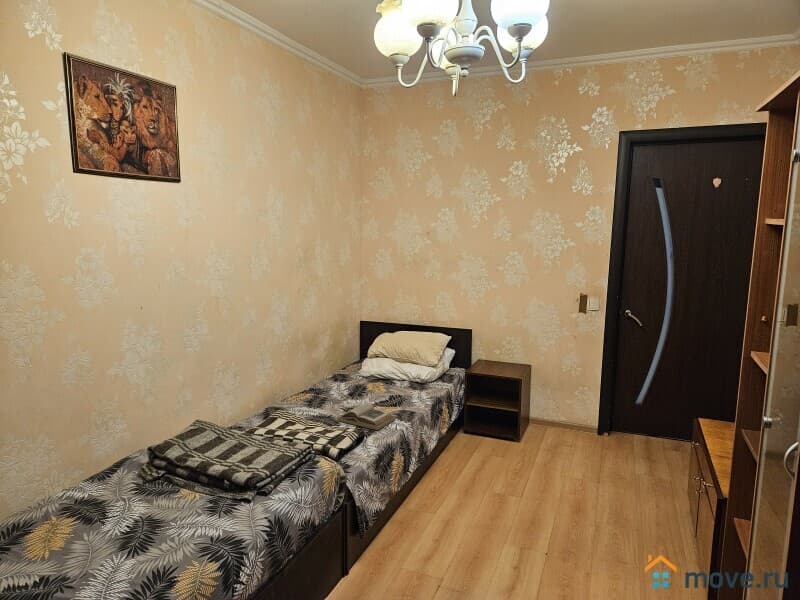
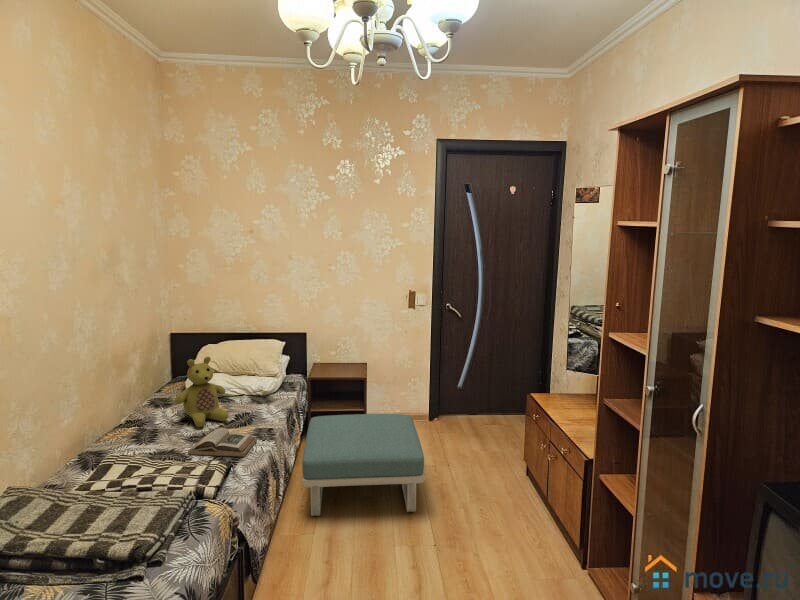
stuffed bear: none [341,341,385,401] -> present [174,356,228,427]
footstool: none [432,409,562,519] -> present [302,414,424,516]

